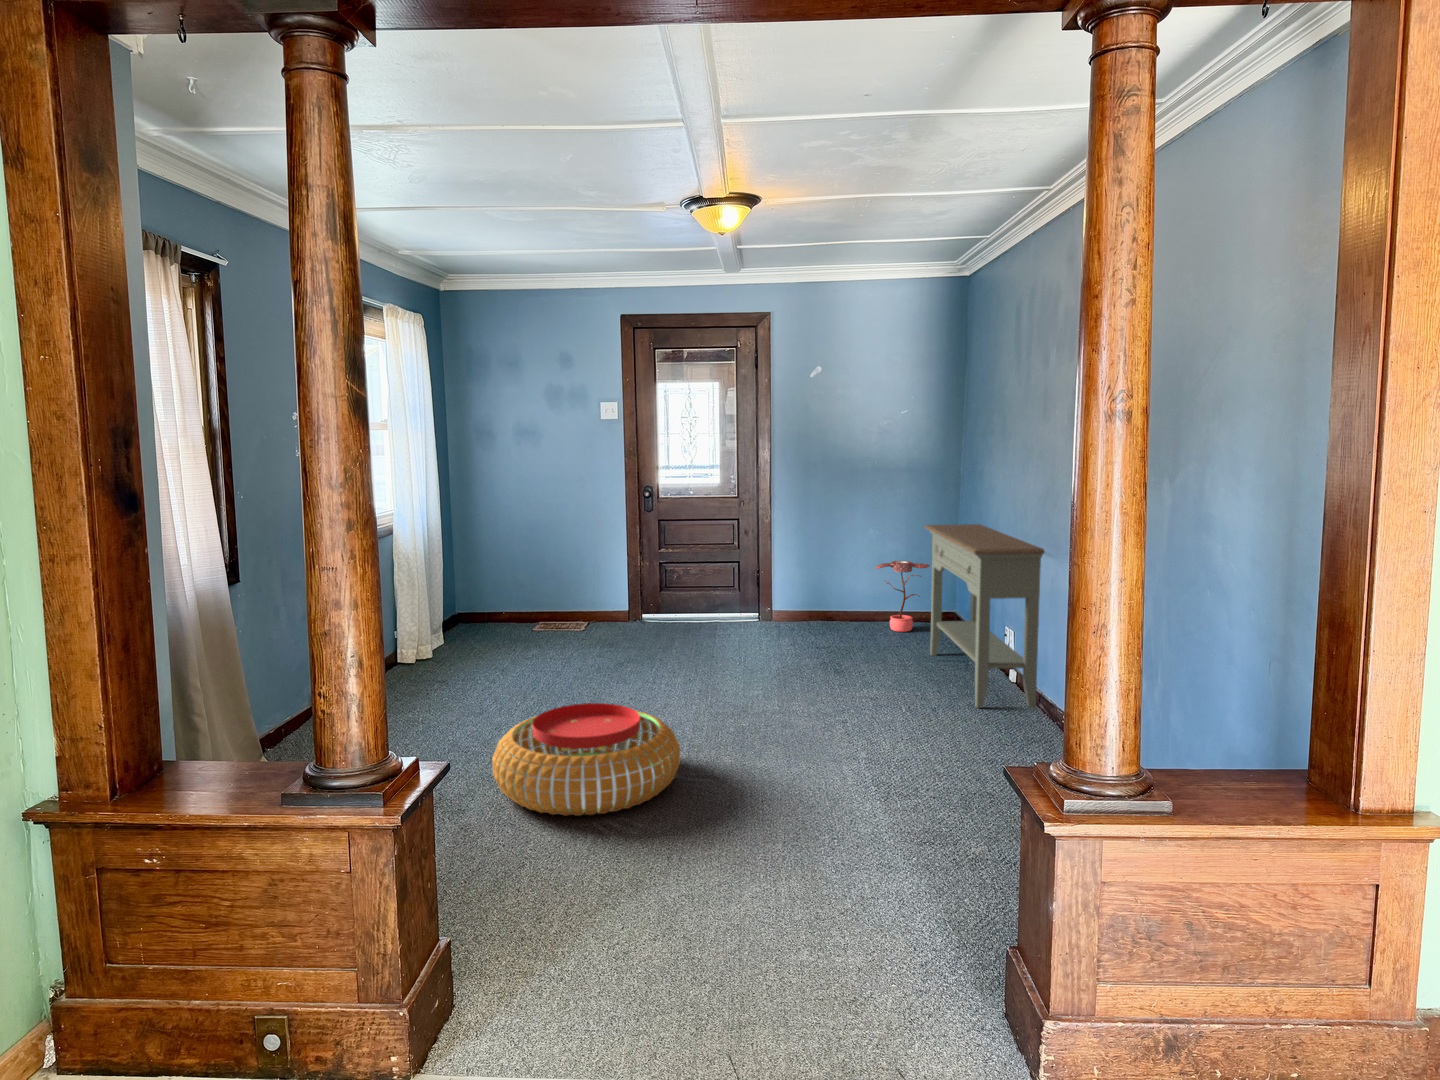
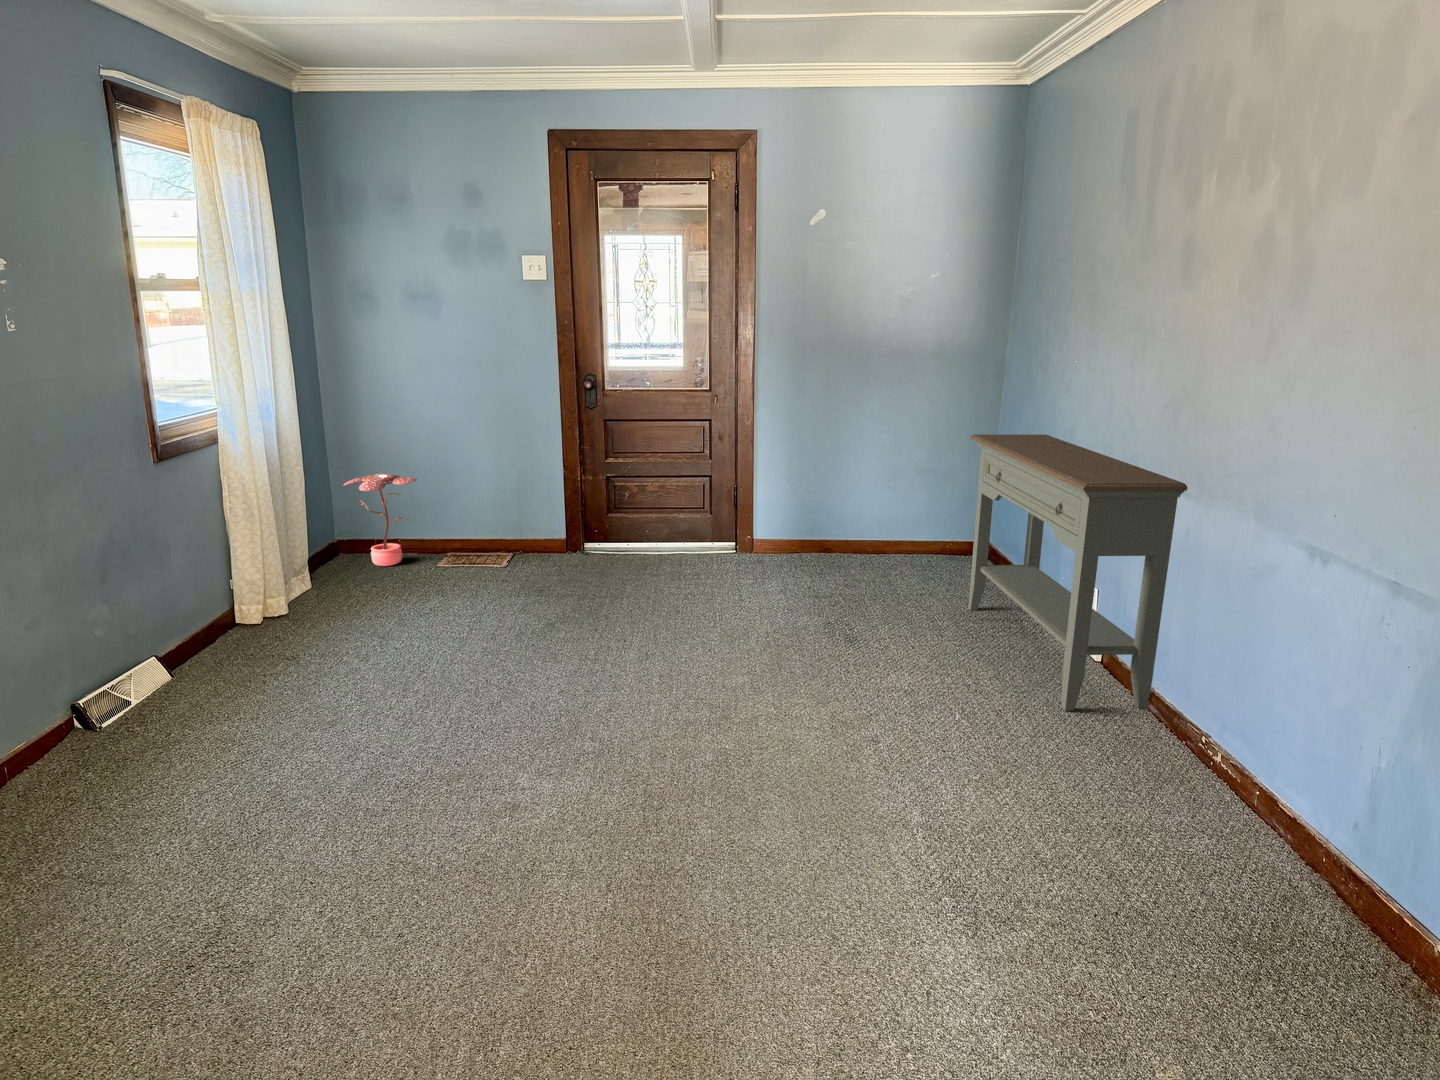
potted plant: present [875,561,930,632] -> present [343,474,417,566]
pouf: present [492,703,680,816] -> none [302,750,637,994]

